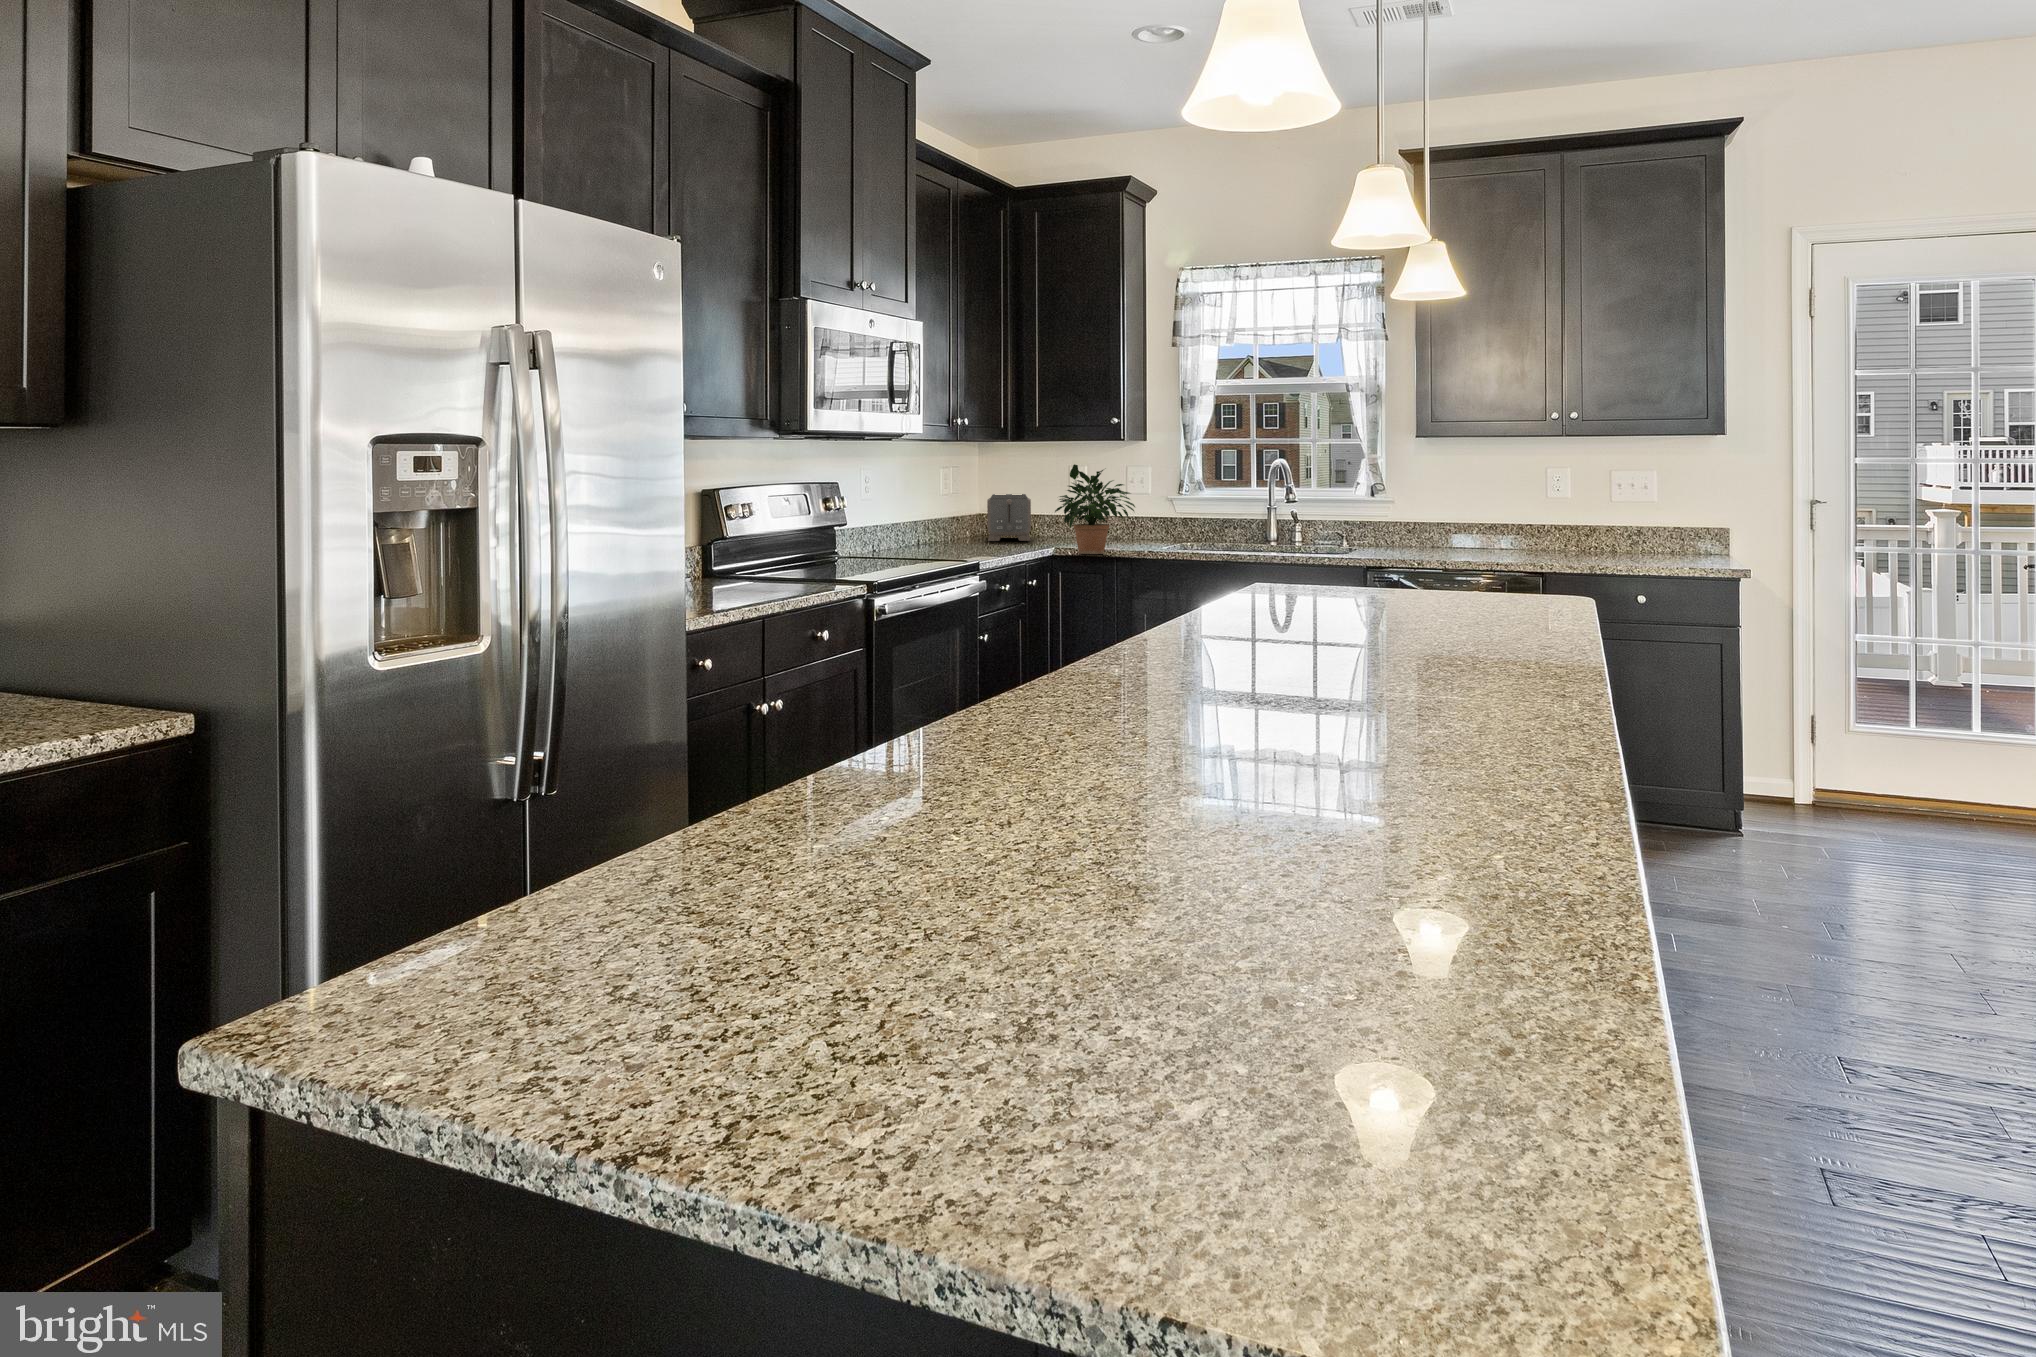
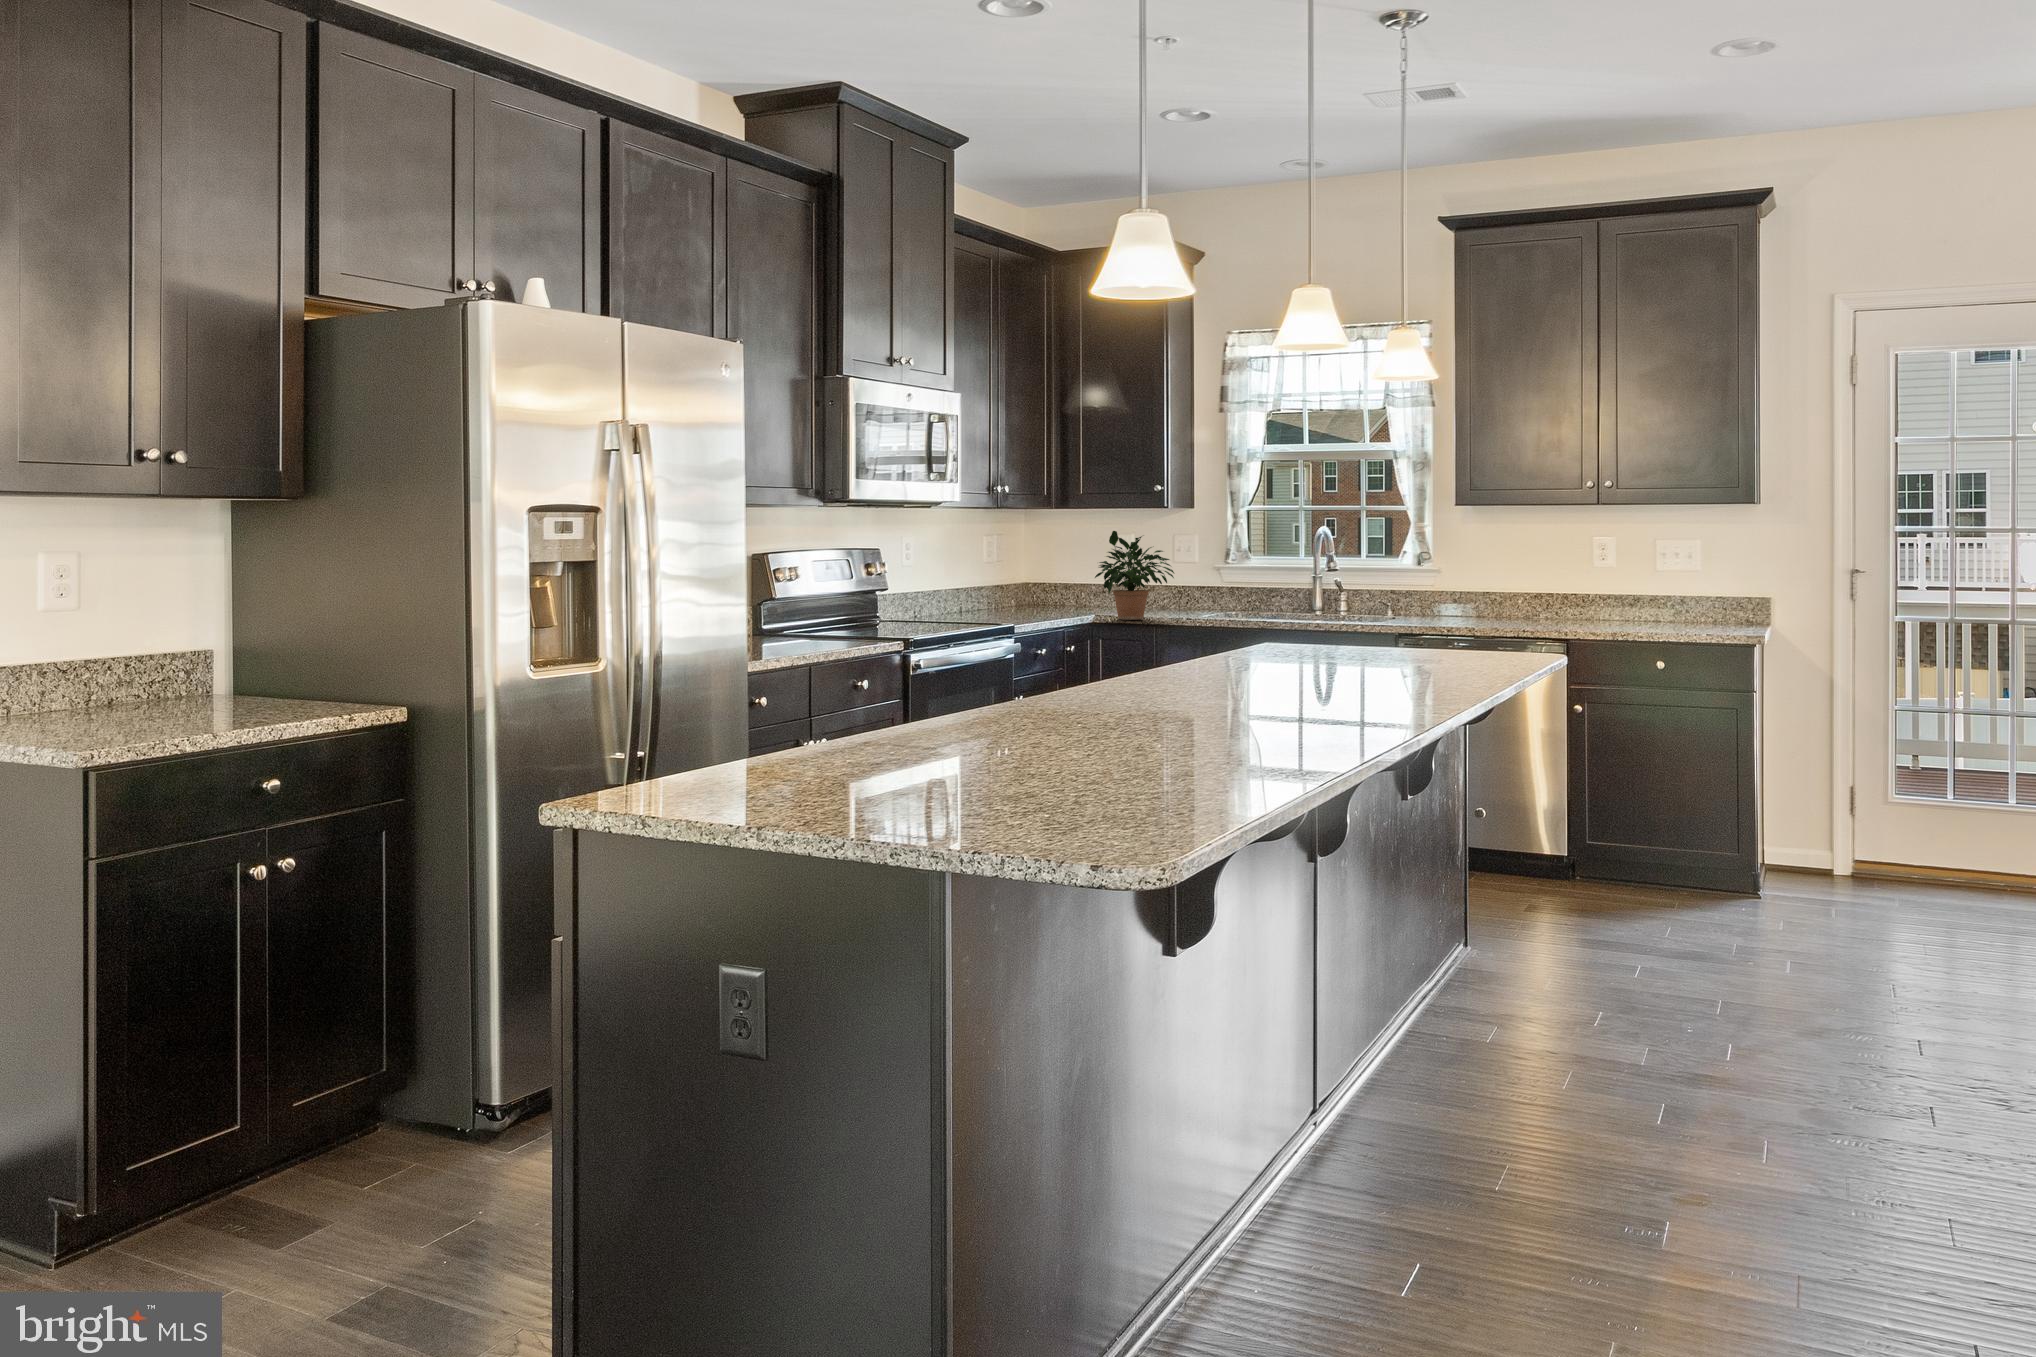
toaster: present [987,494,1031,541] -> none [1030,561,1075,608]

